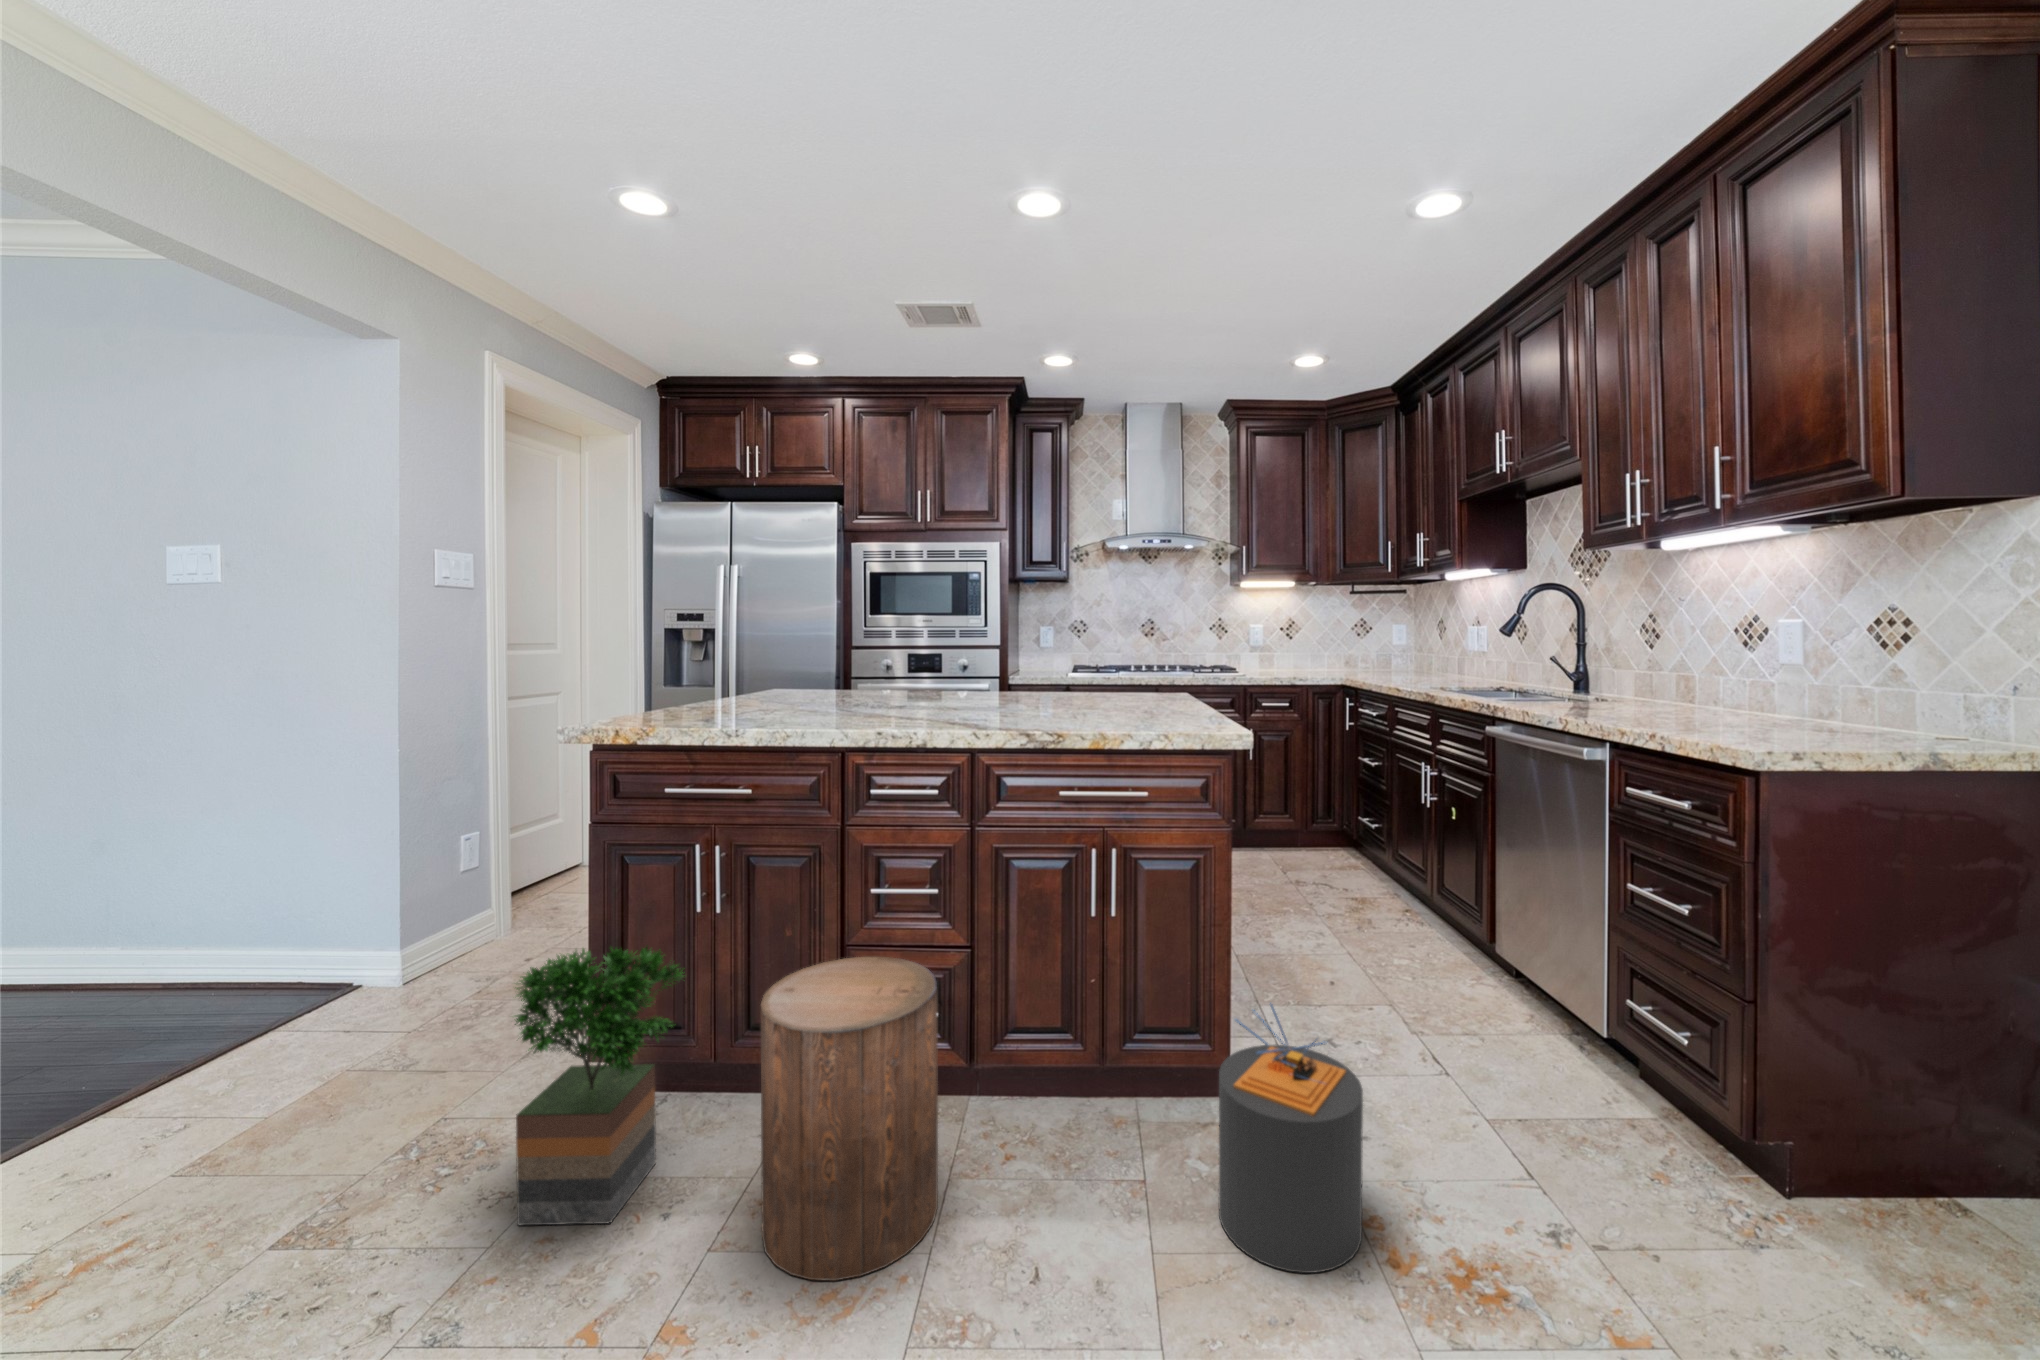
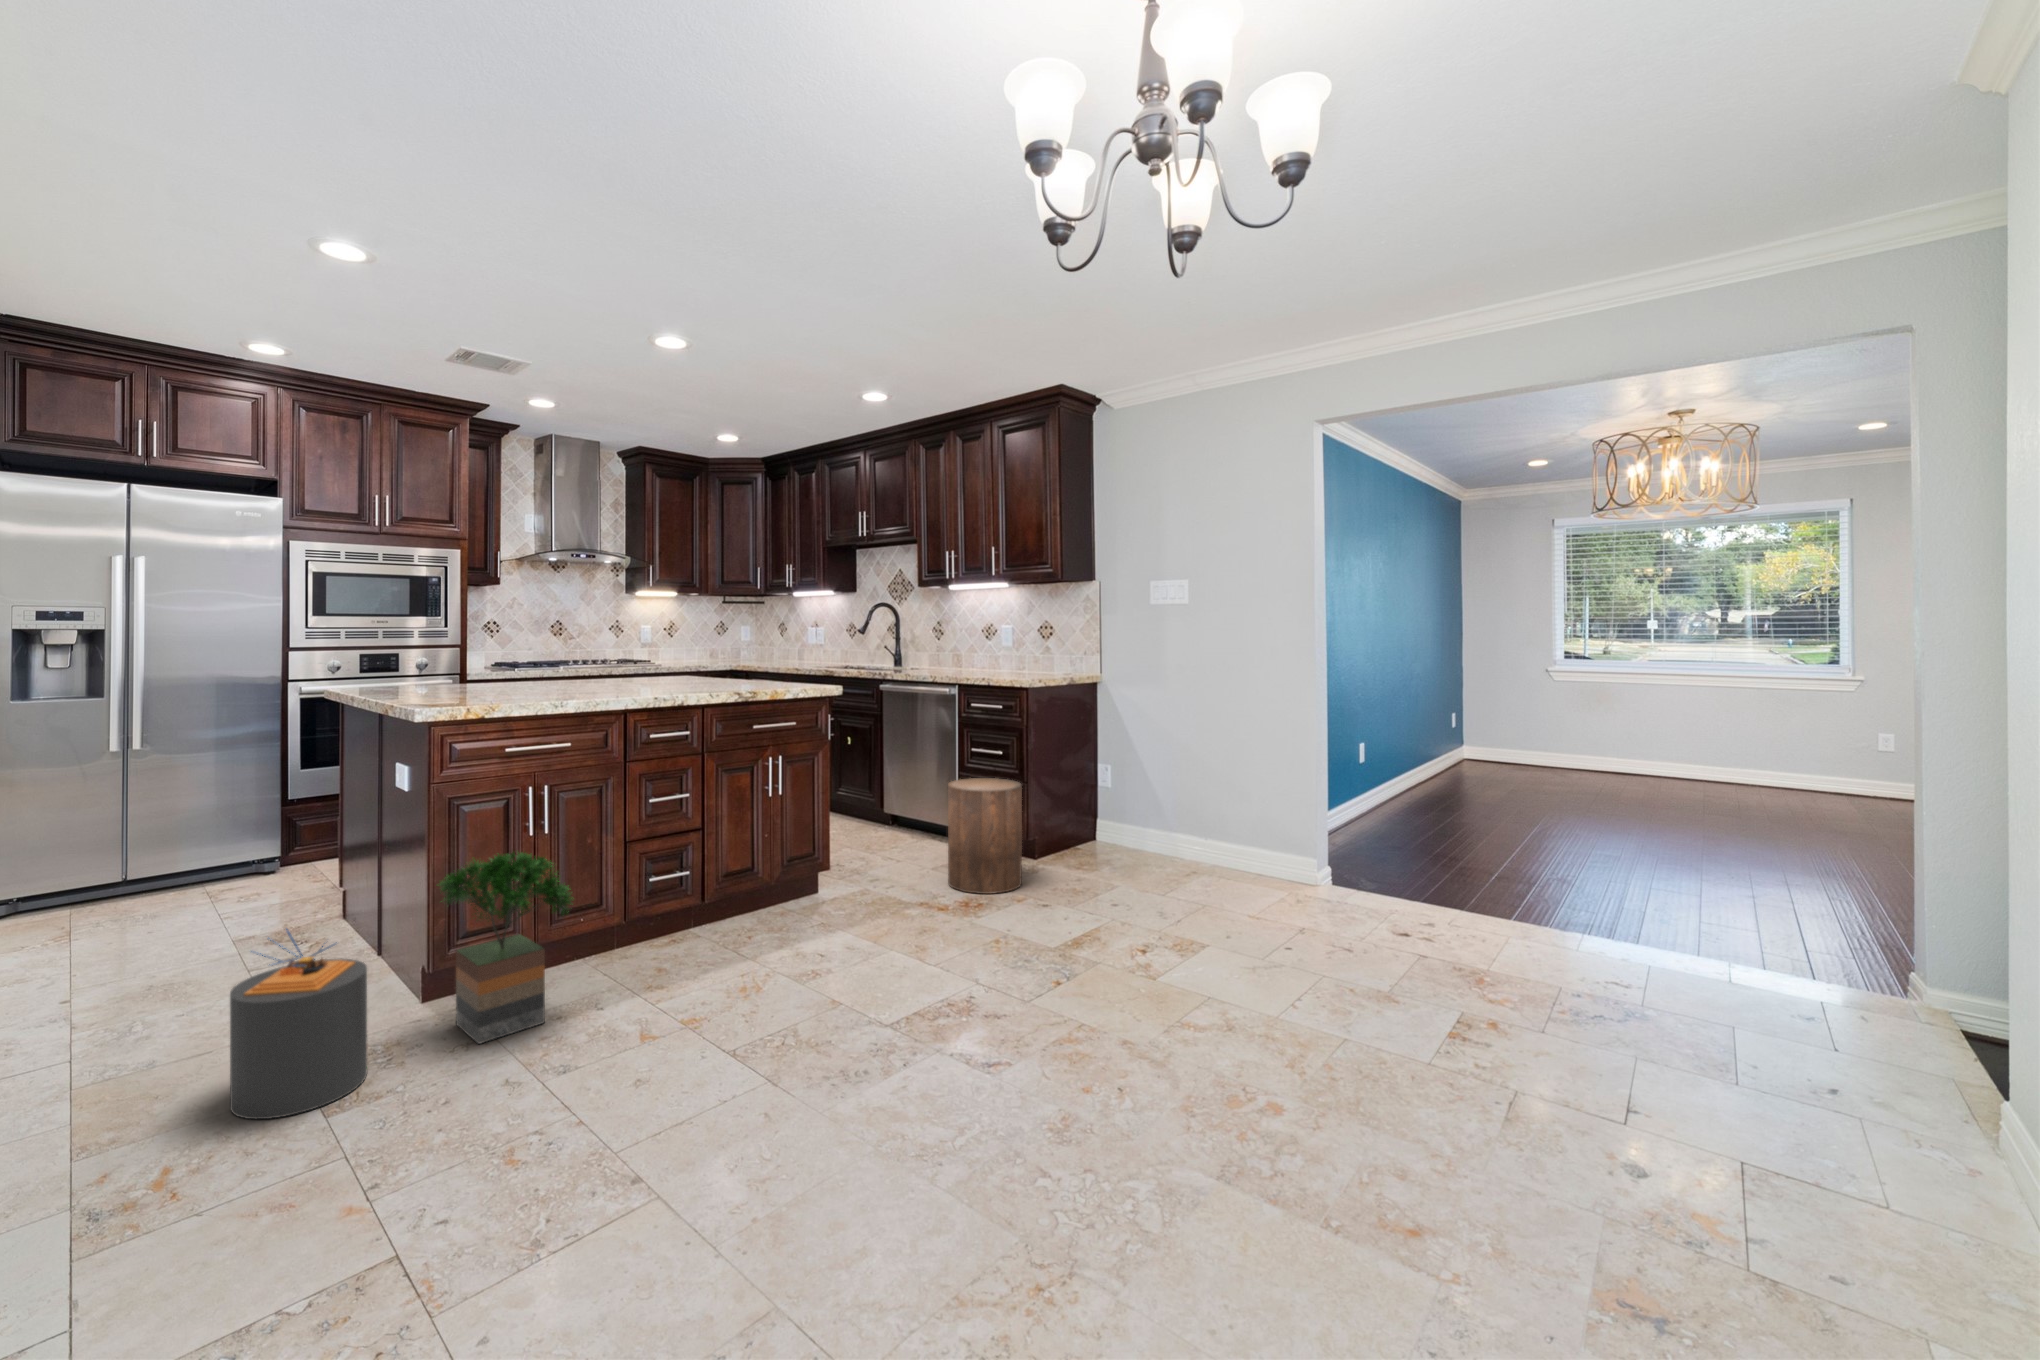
stool: present [761,957,938,1281] -> present [948,778,1022,894]
trash can: present [1219,1003,1363,1273] -> present [230,929,367,1119]

